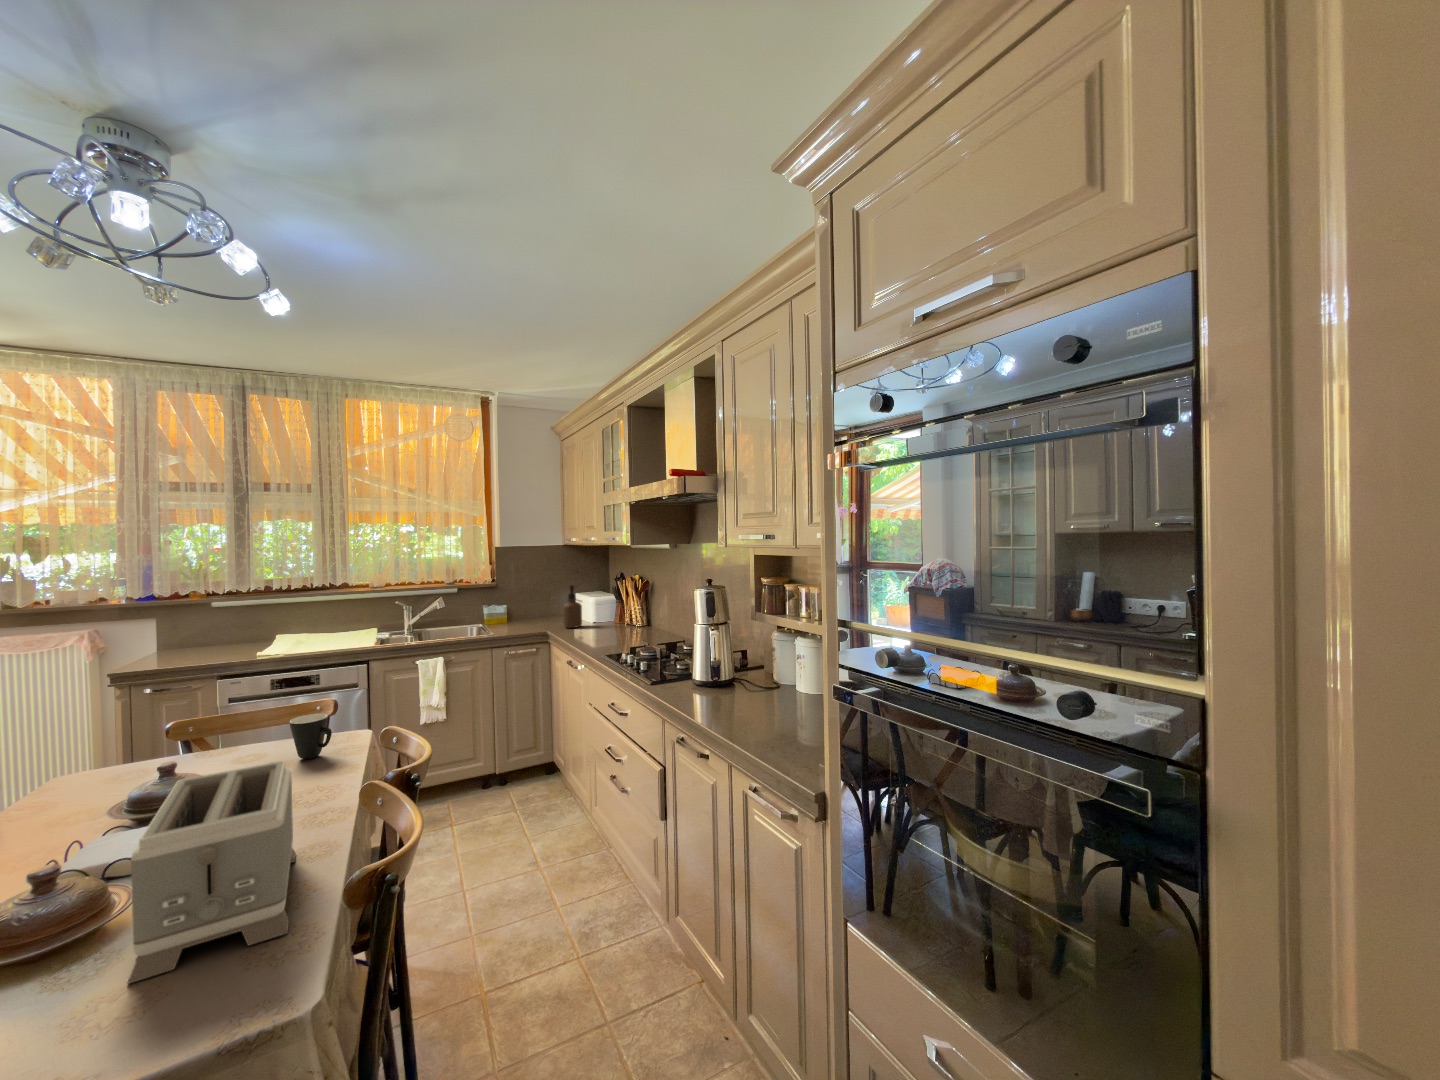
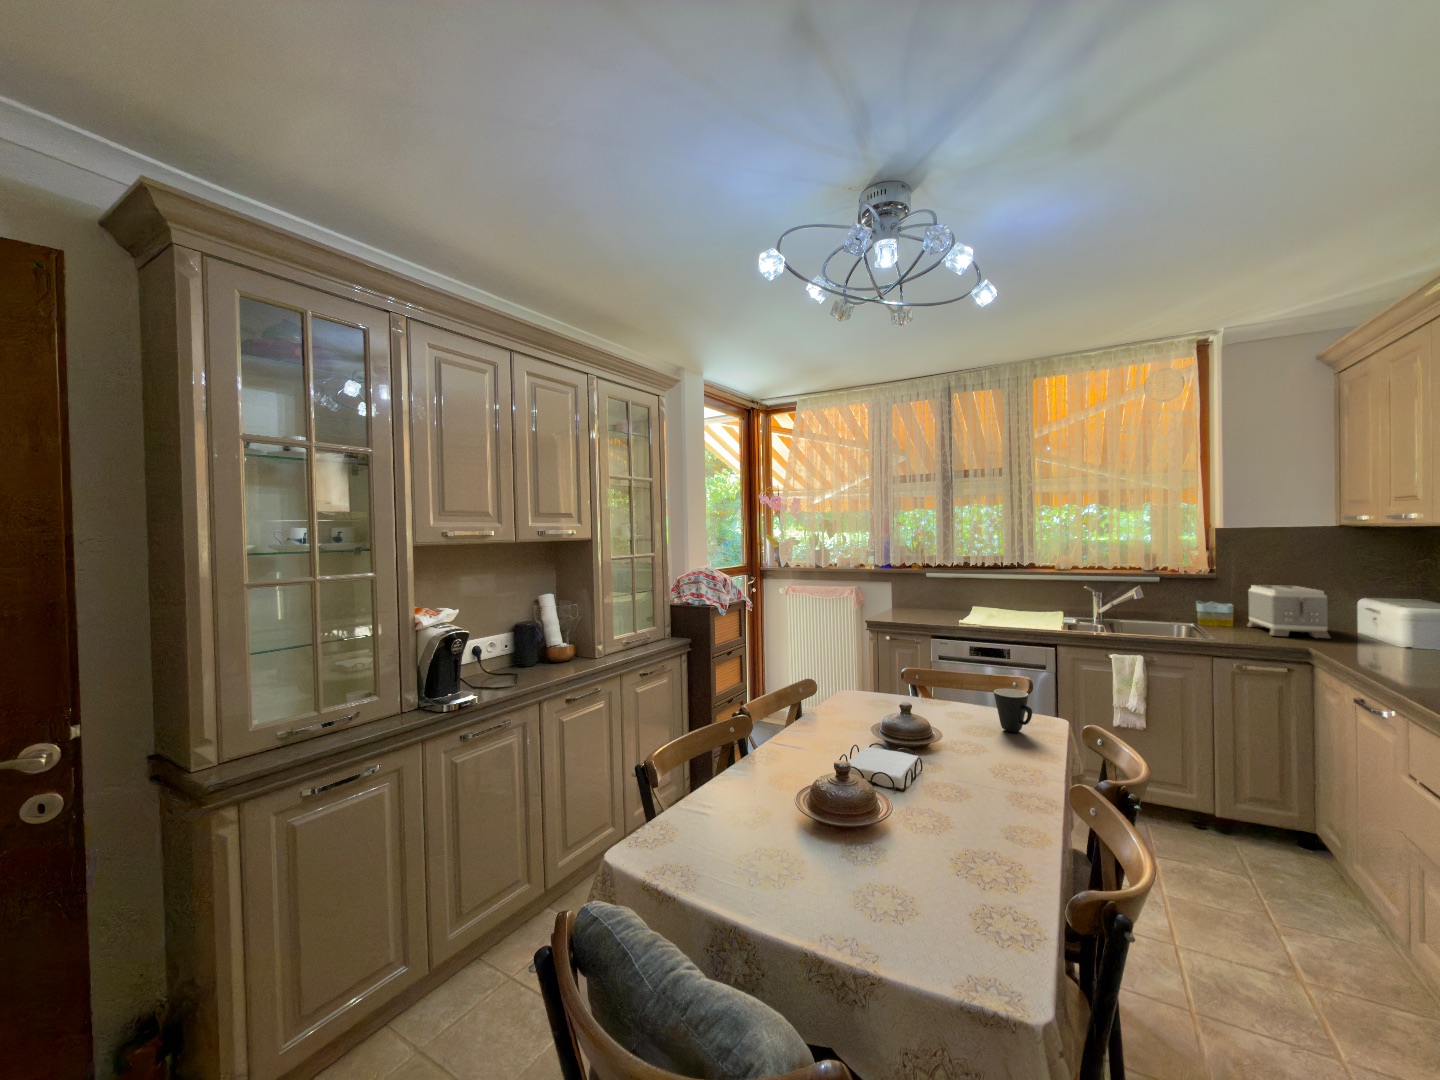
soap dispenser: present [563,585,582,628] -> none [1336,585,1377,649]
toaster: present [128,761,296,984] -> present [1247,585,1330,638]

